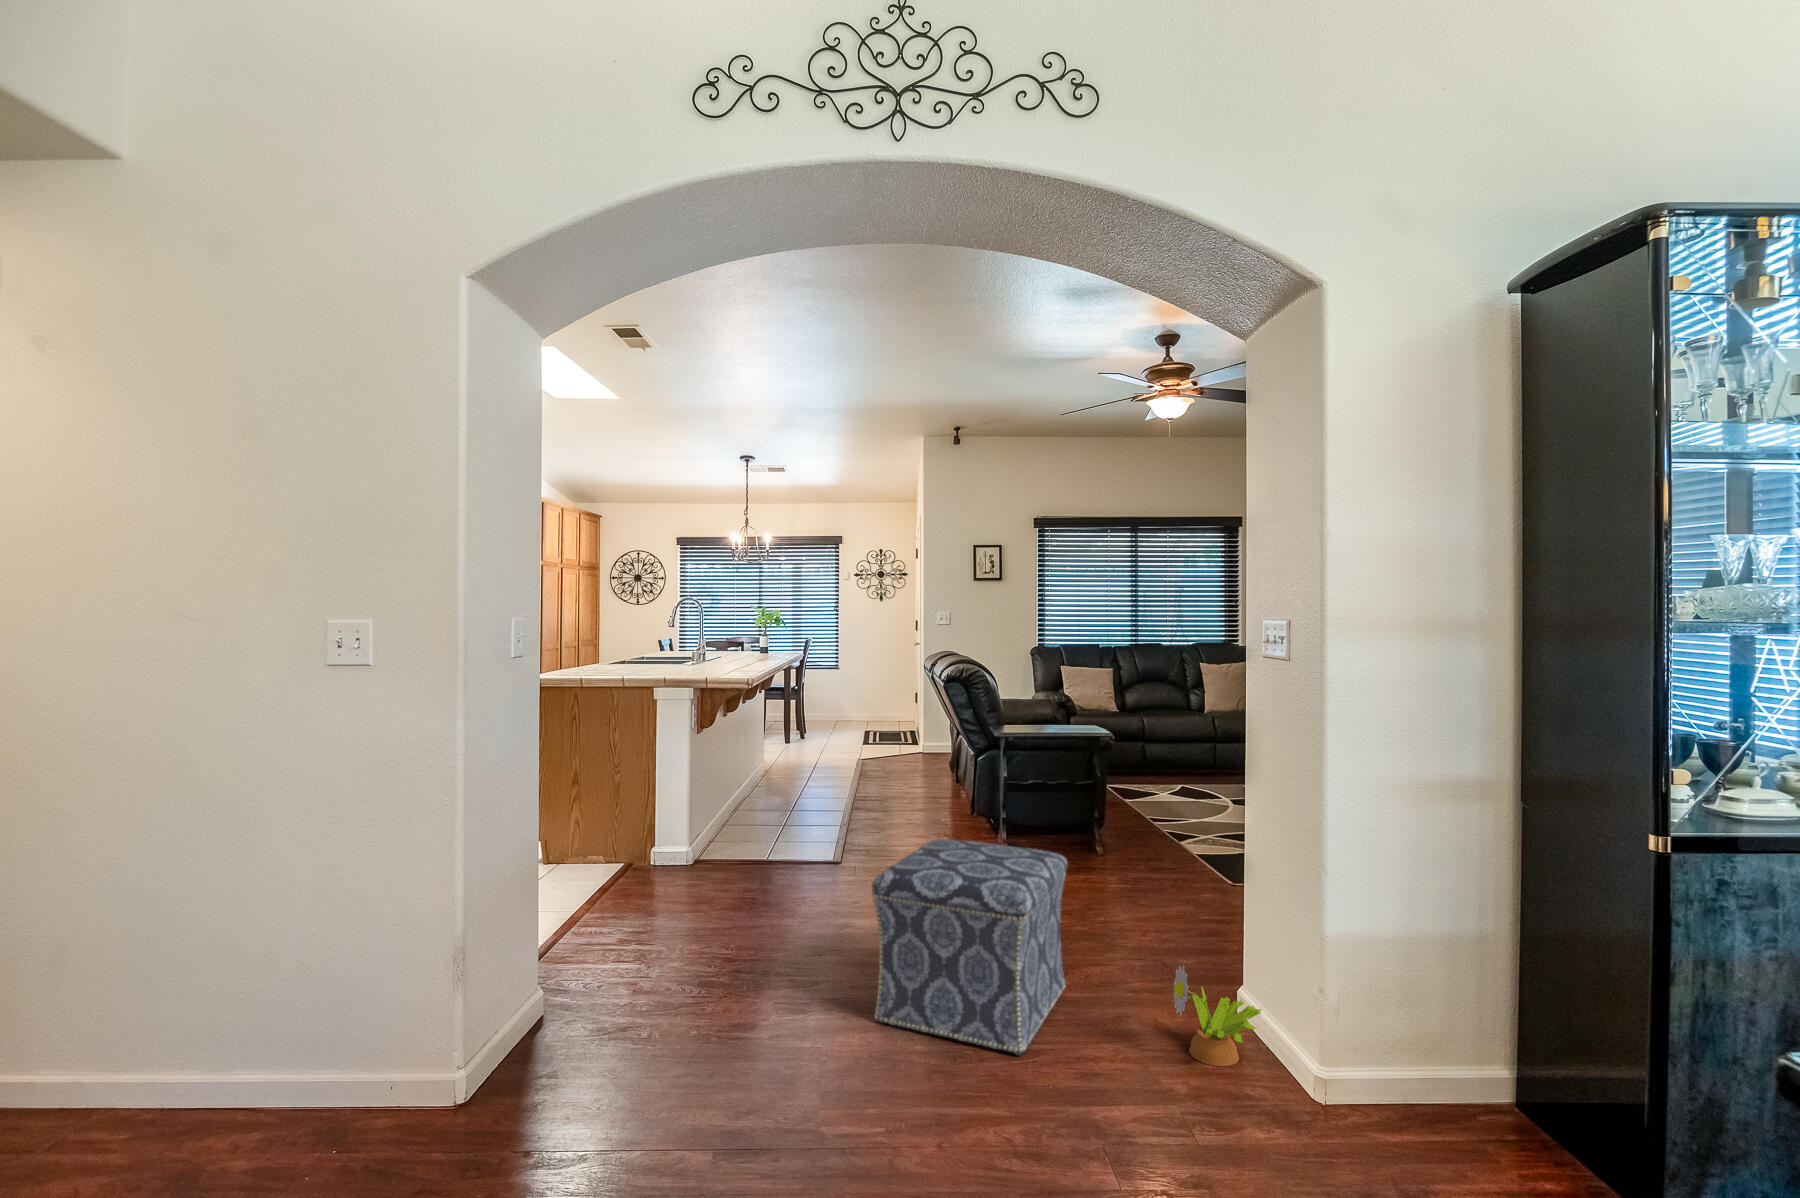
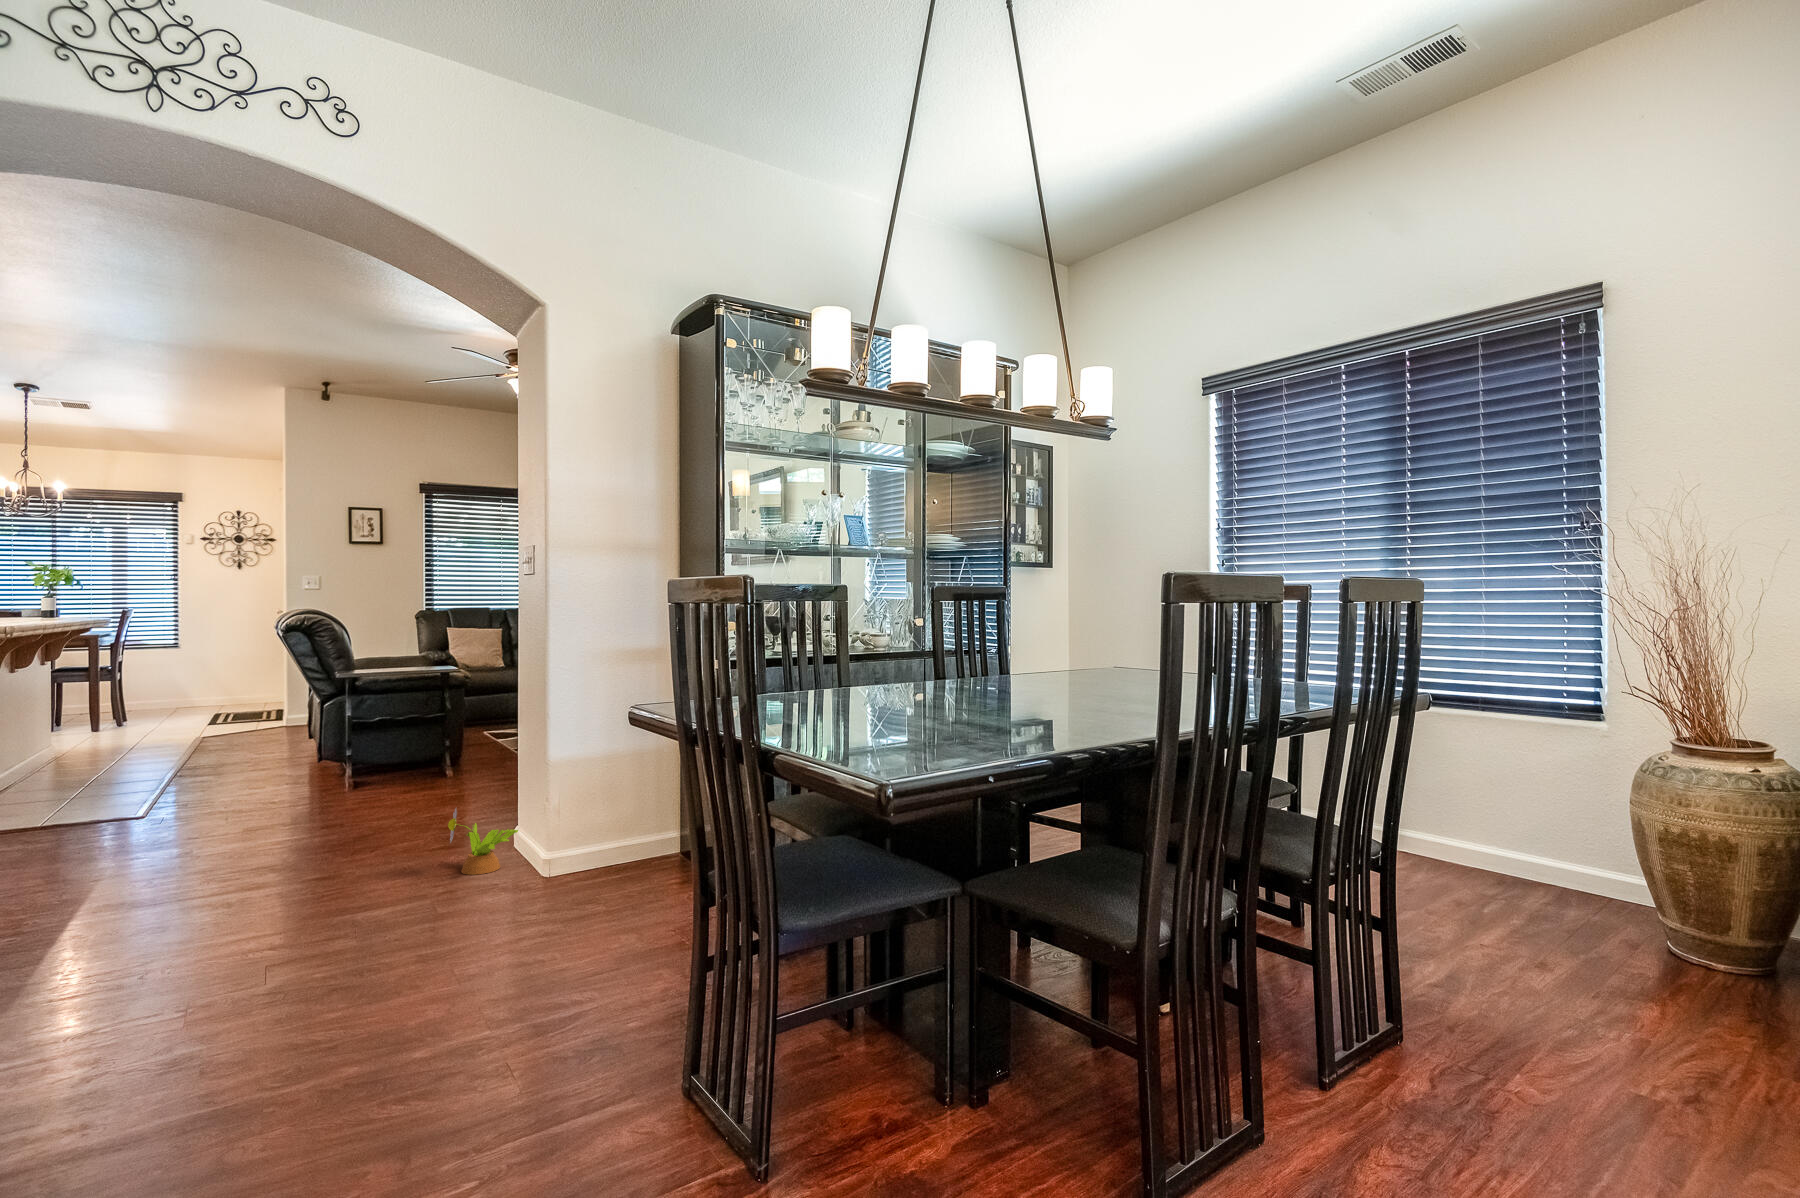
ottoman: present [872,839,1067,1055] -> none [147,742,369,905]

